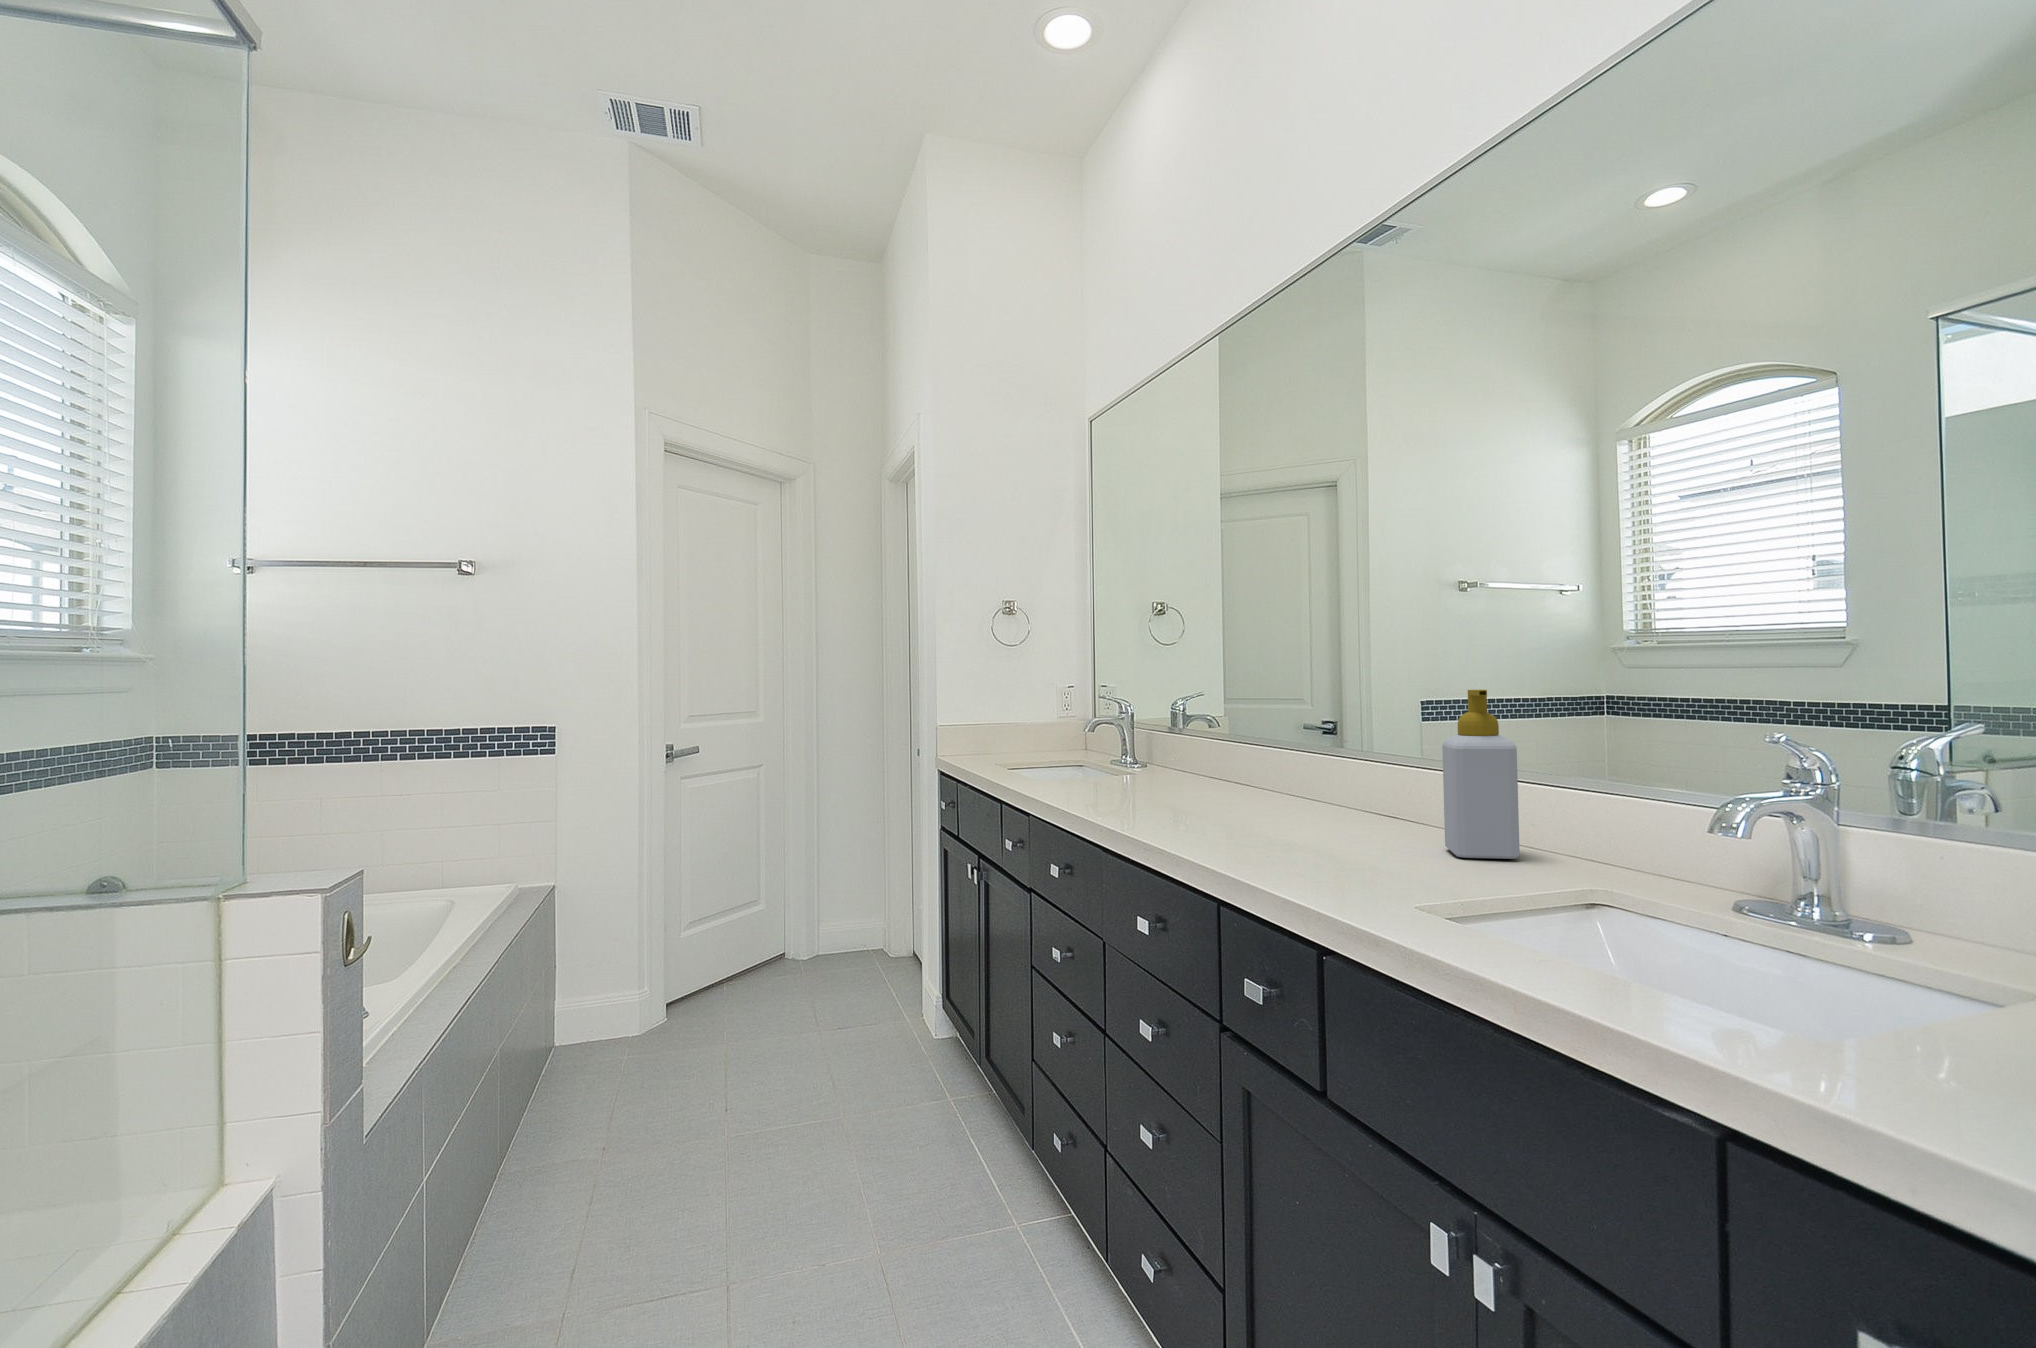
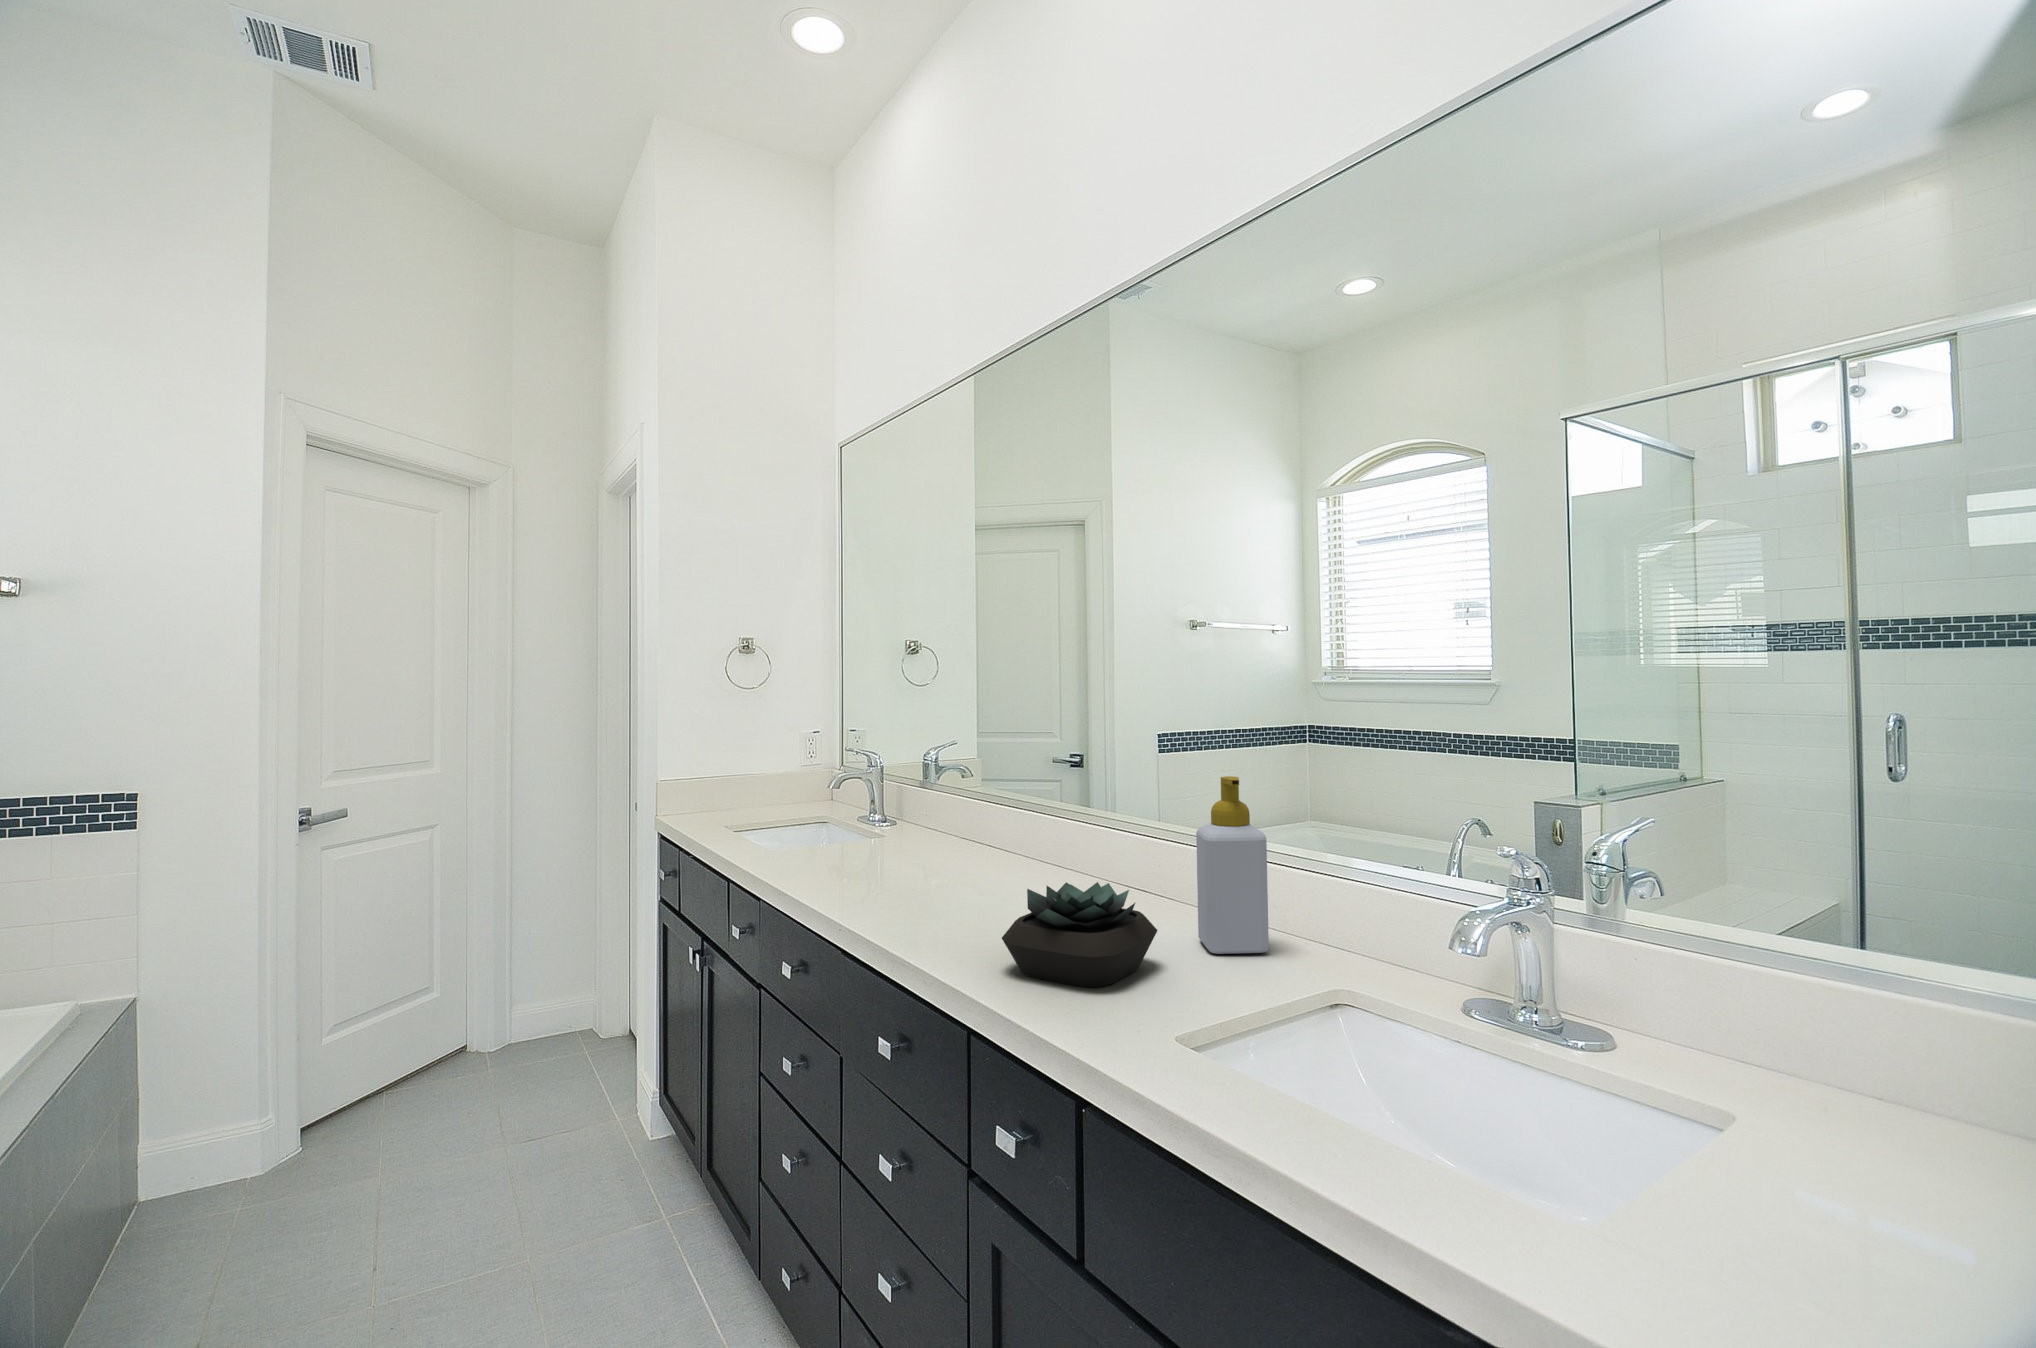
succulent plant: none [1249,784,1402,872] -> present [1002,882,1158,987]

